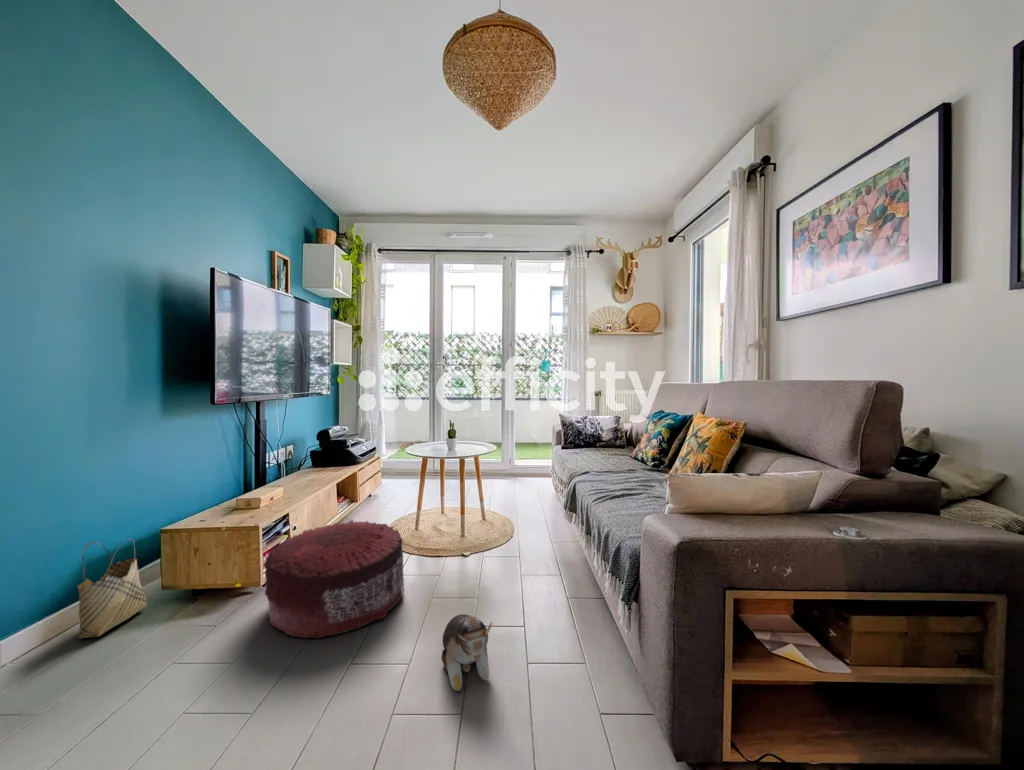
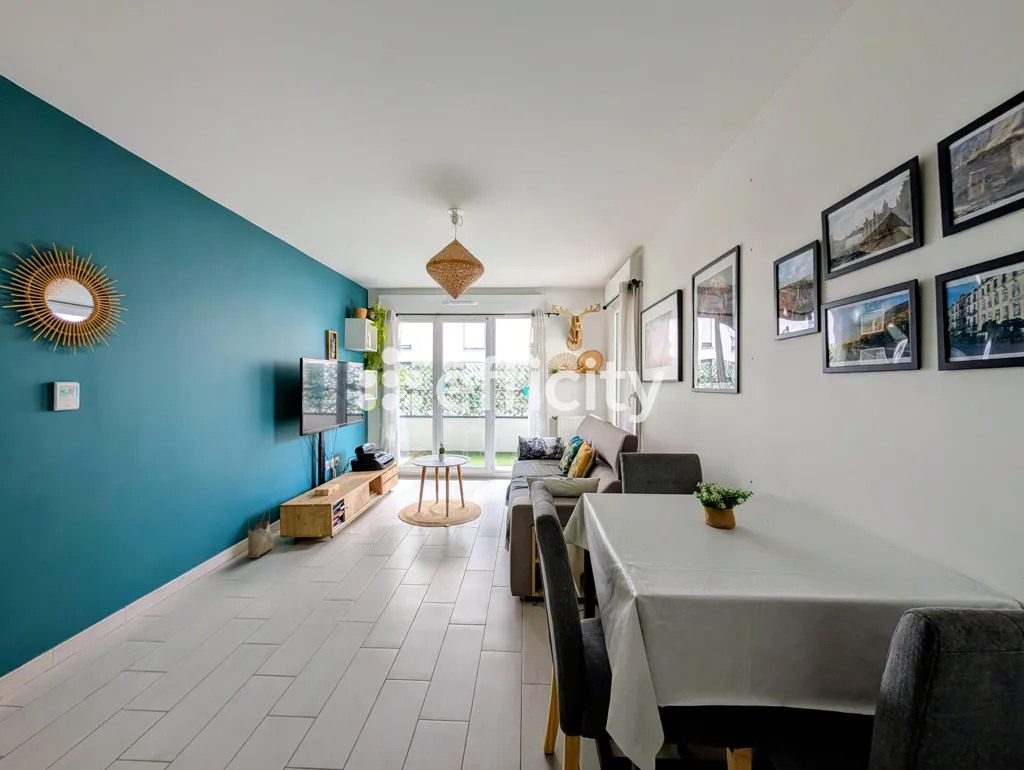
pouf: present [265,520,404,638] -> none [336,503,409,560]
plush toy: present [442,614,492,691] -> none [425,543,446,577]

